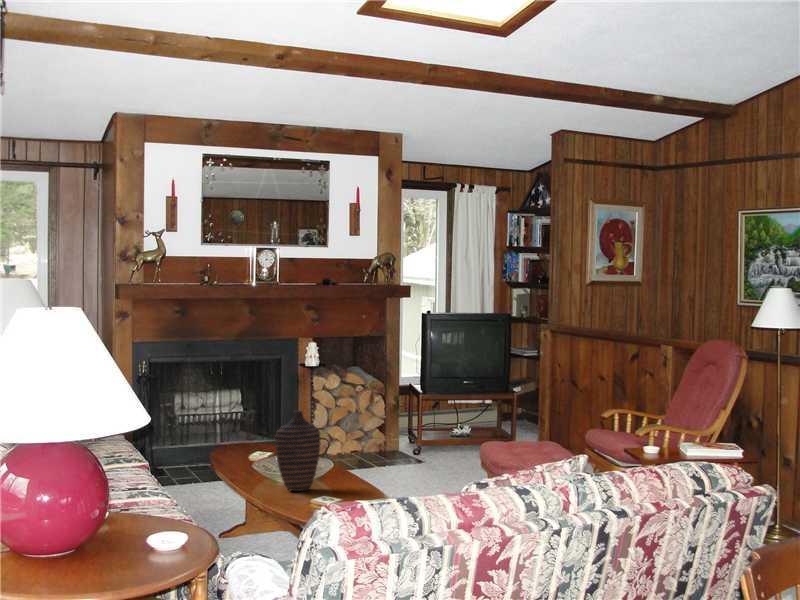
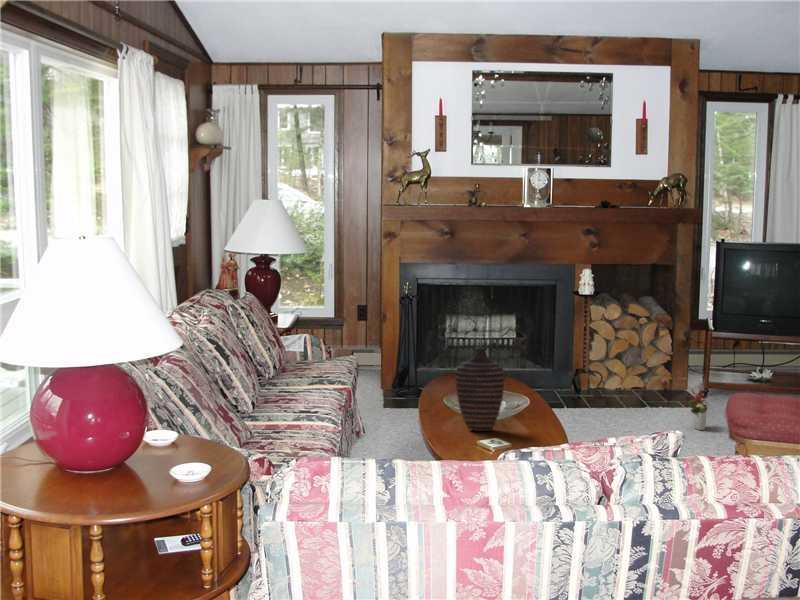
decorative plant: none [415,443,434,480] -> present [686,388,707,430]

